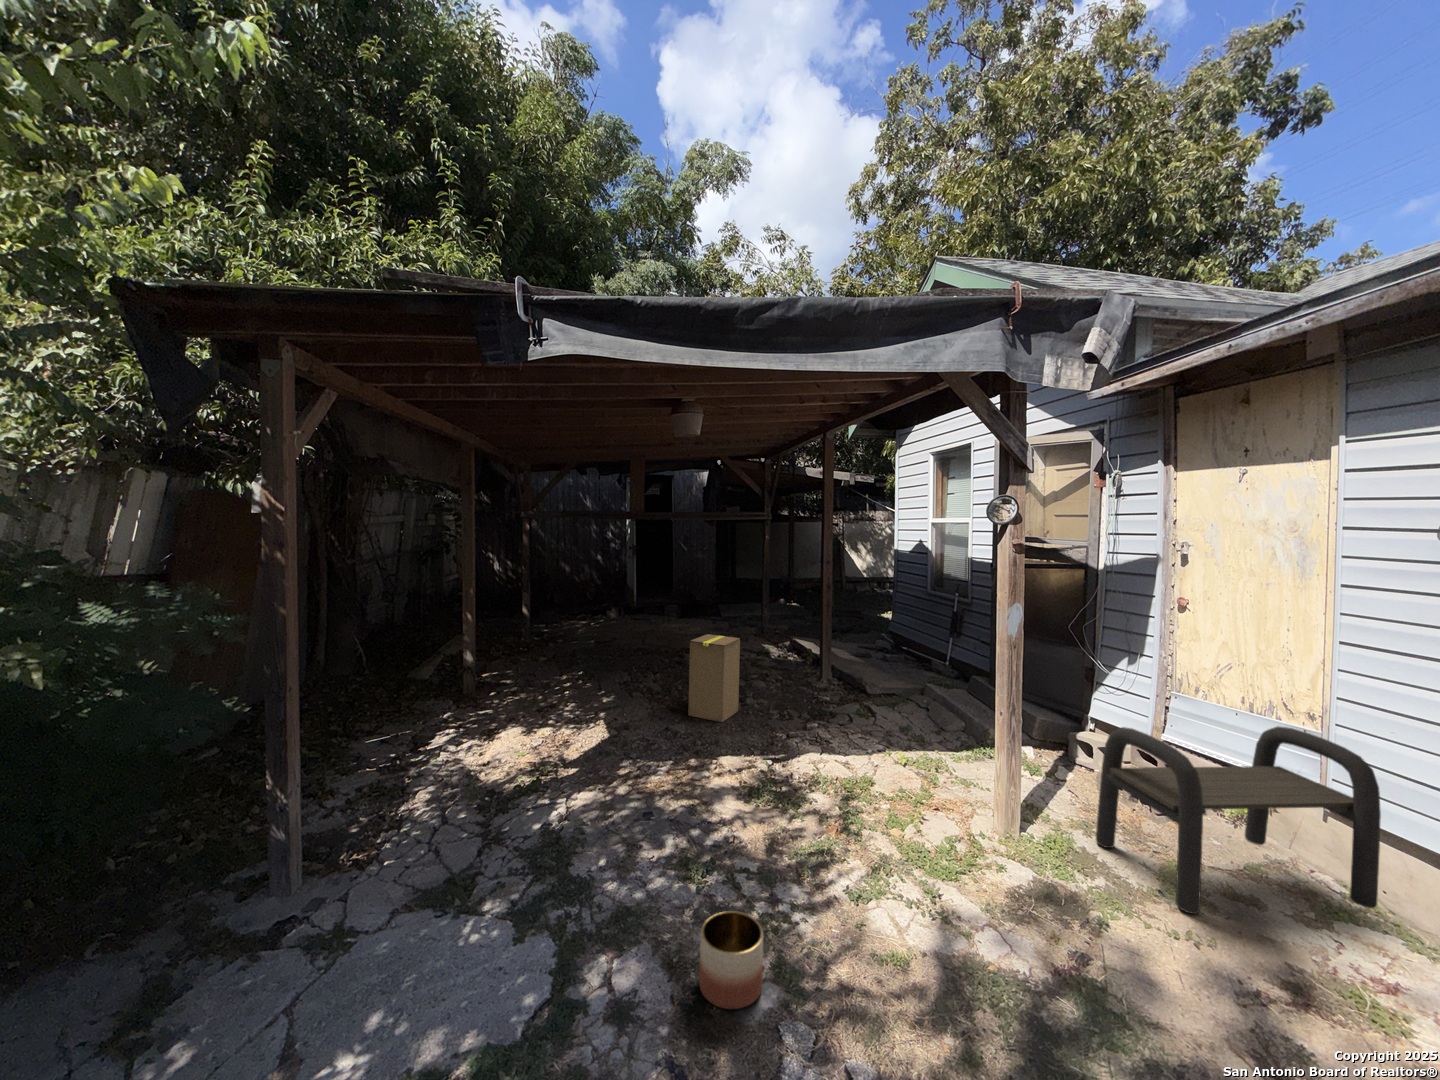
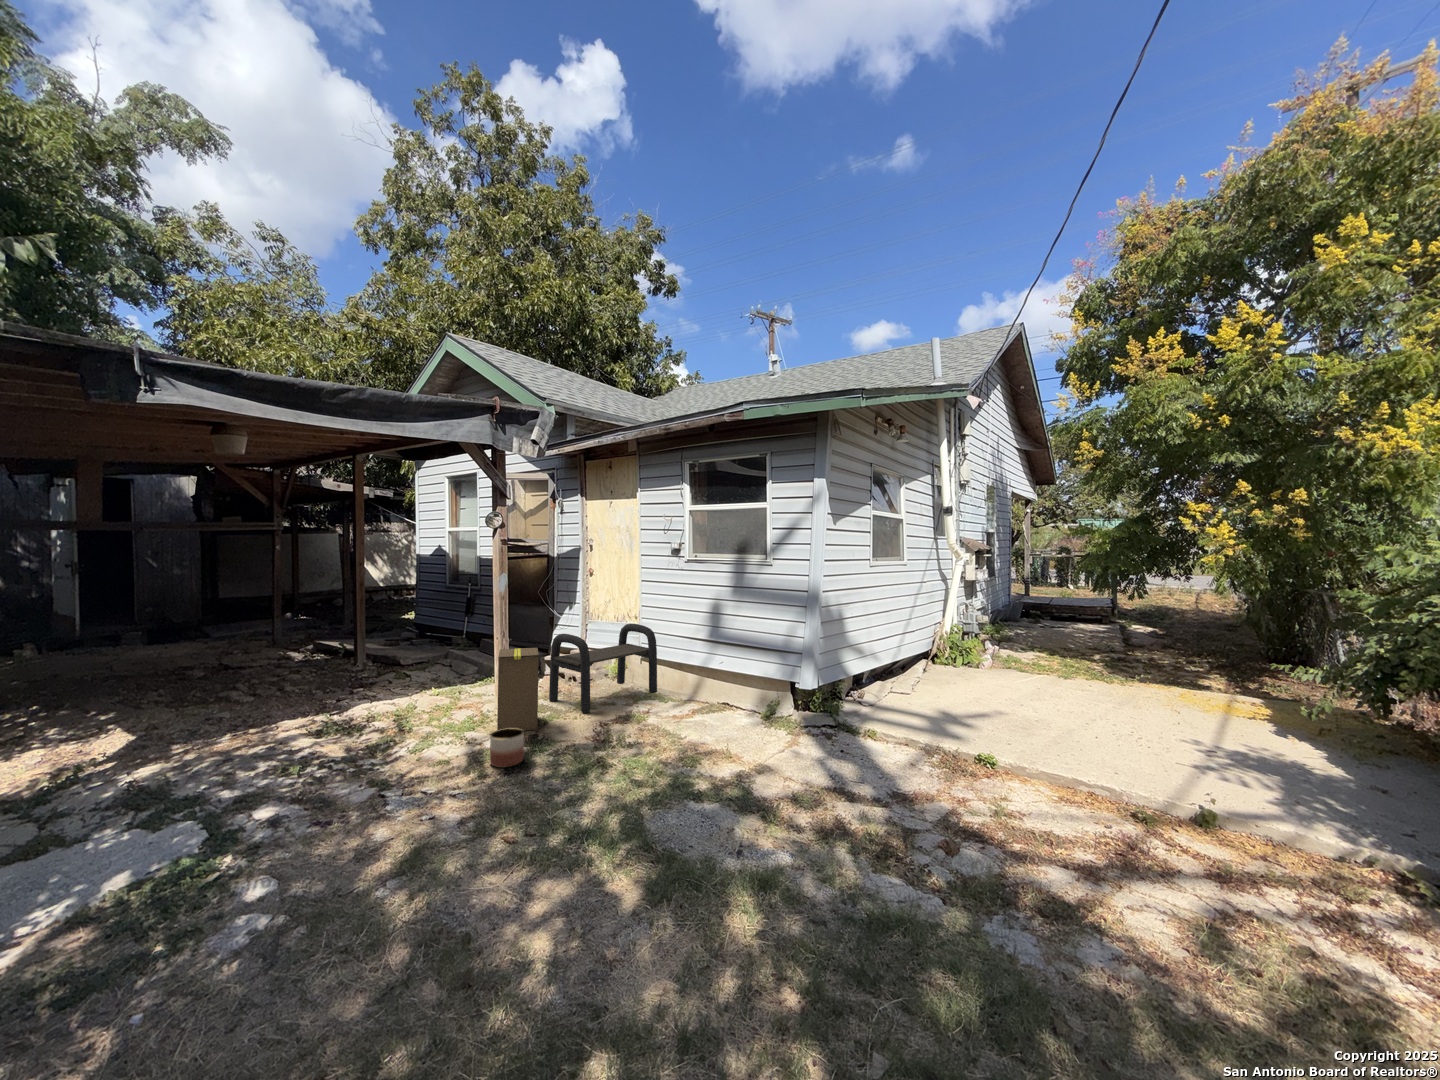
cardboard box: present [688,634,740,722] -> present [497,648,539,731]
planter: present [699,911,763,1009] -> present [490,728,524,768]

